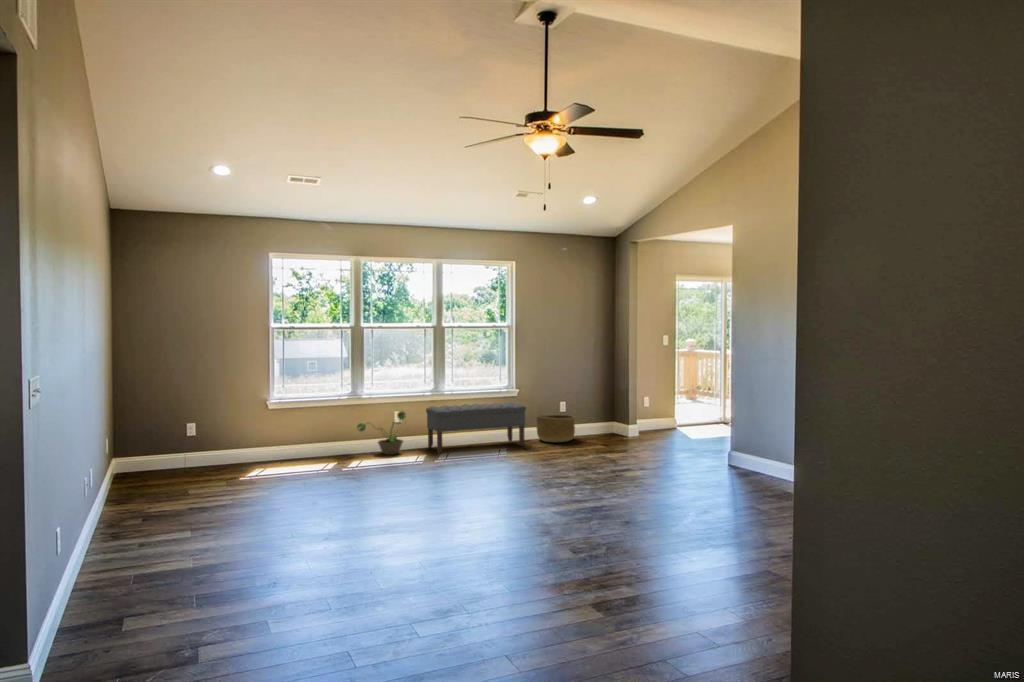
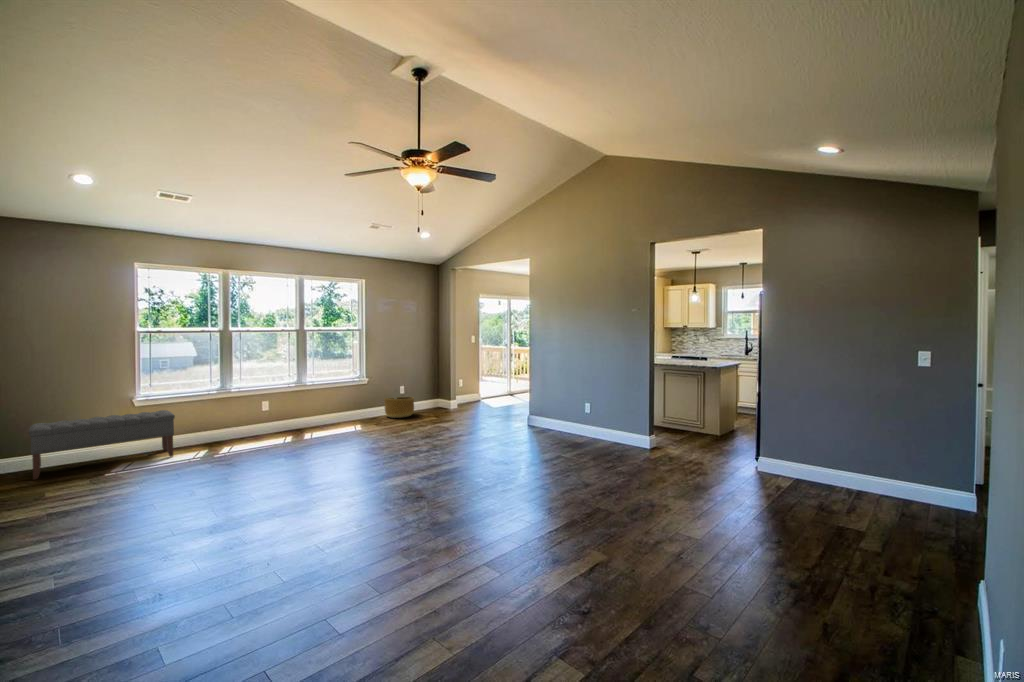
bench: present [426,402,526,453] -> present [29,410,175,479]
decorative plant: present [357,411,405,455] -> none [227,401,276,439]

